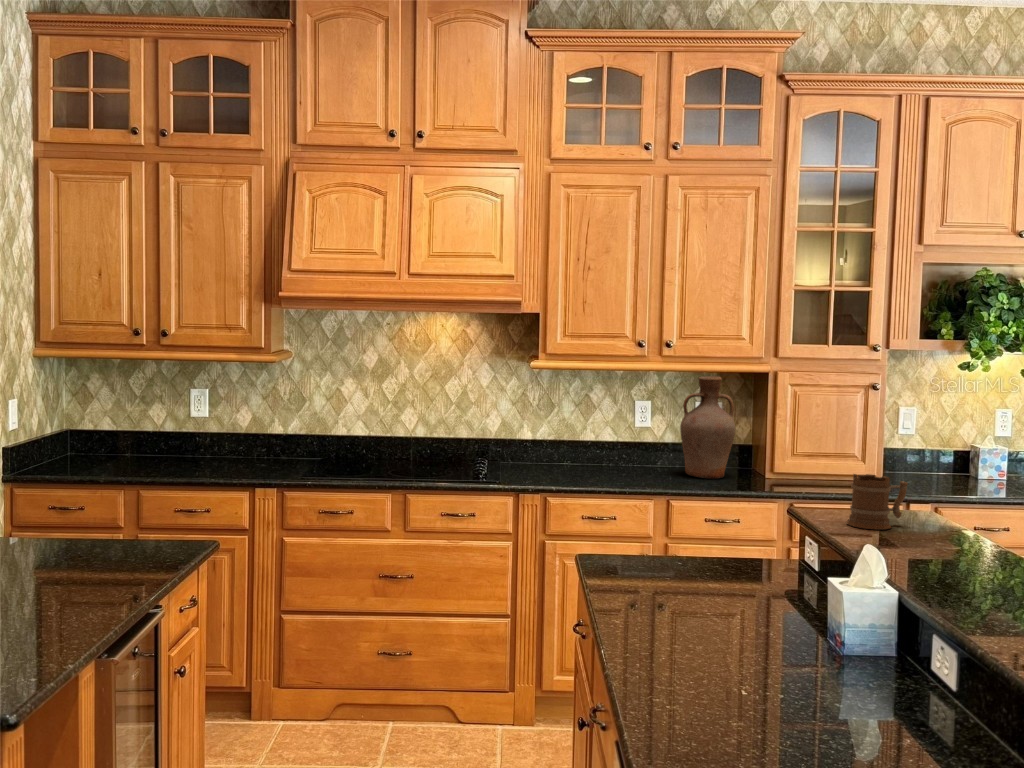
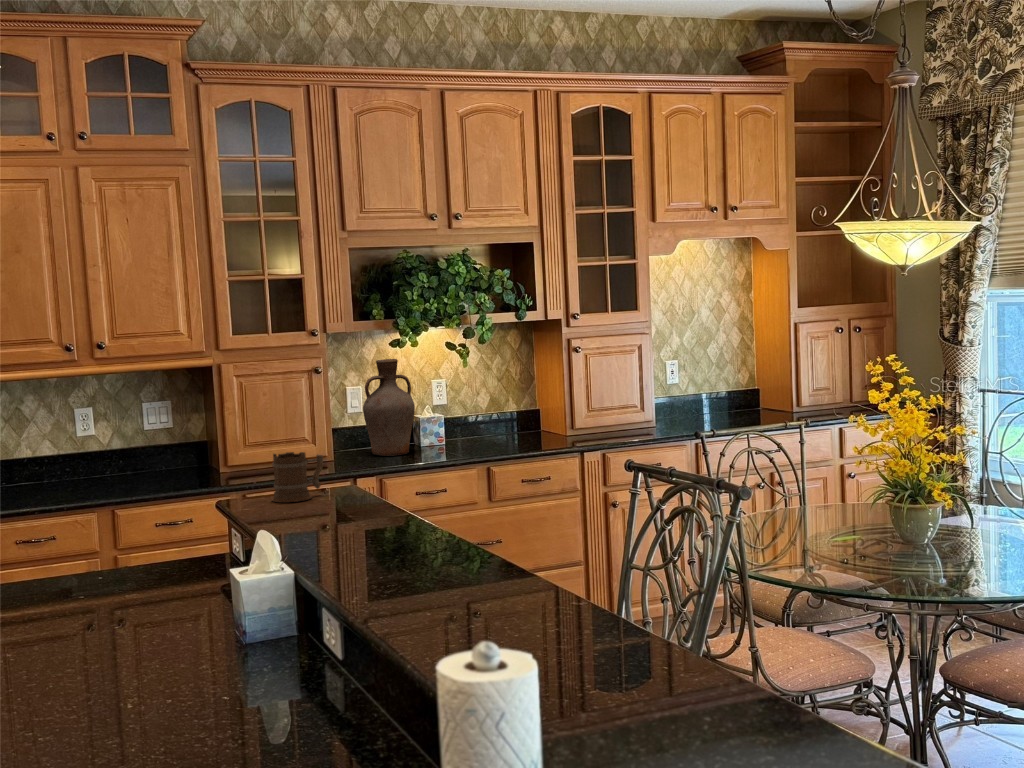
vase: present [680,377,735,478] -> present [363,359,415,456]

